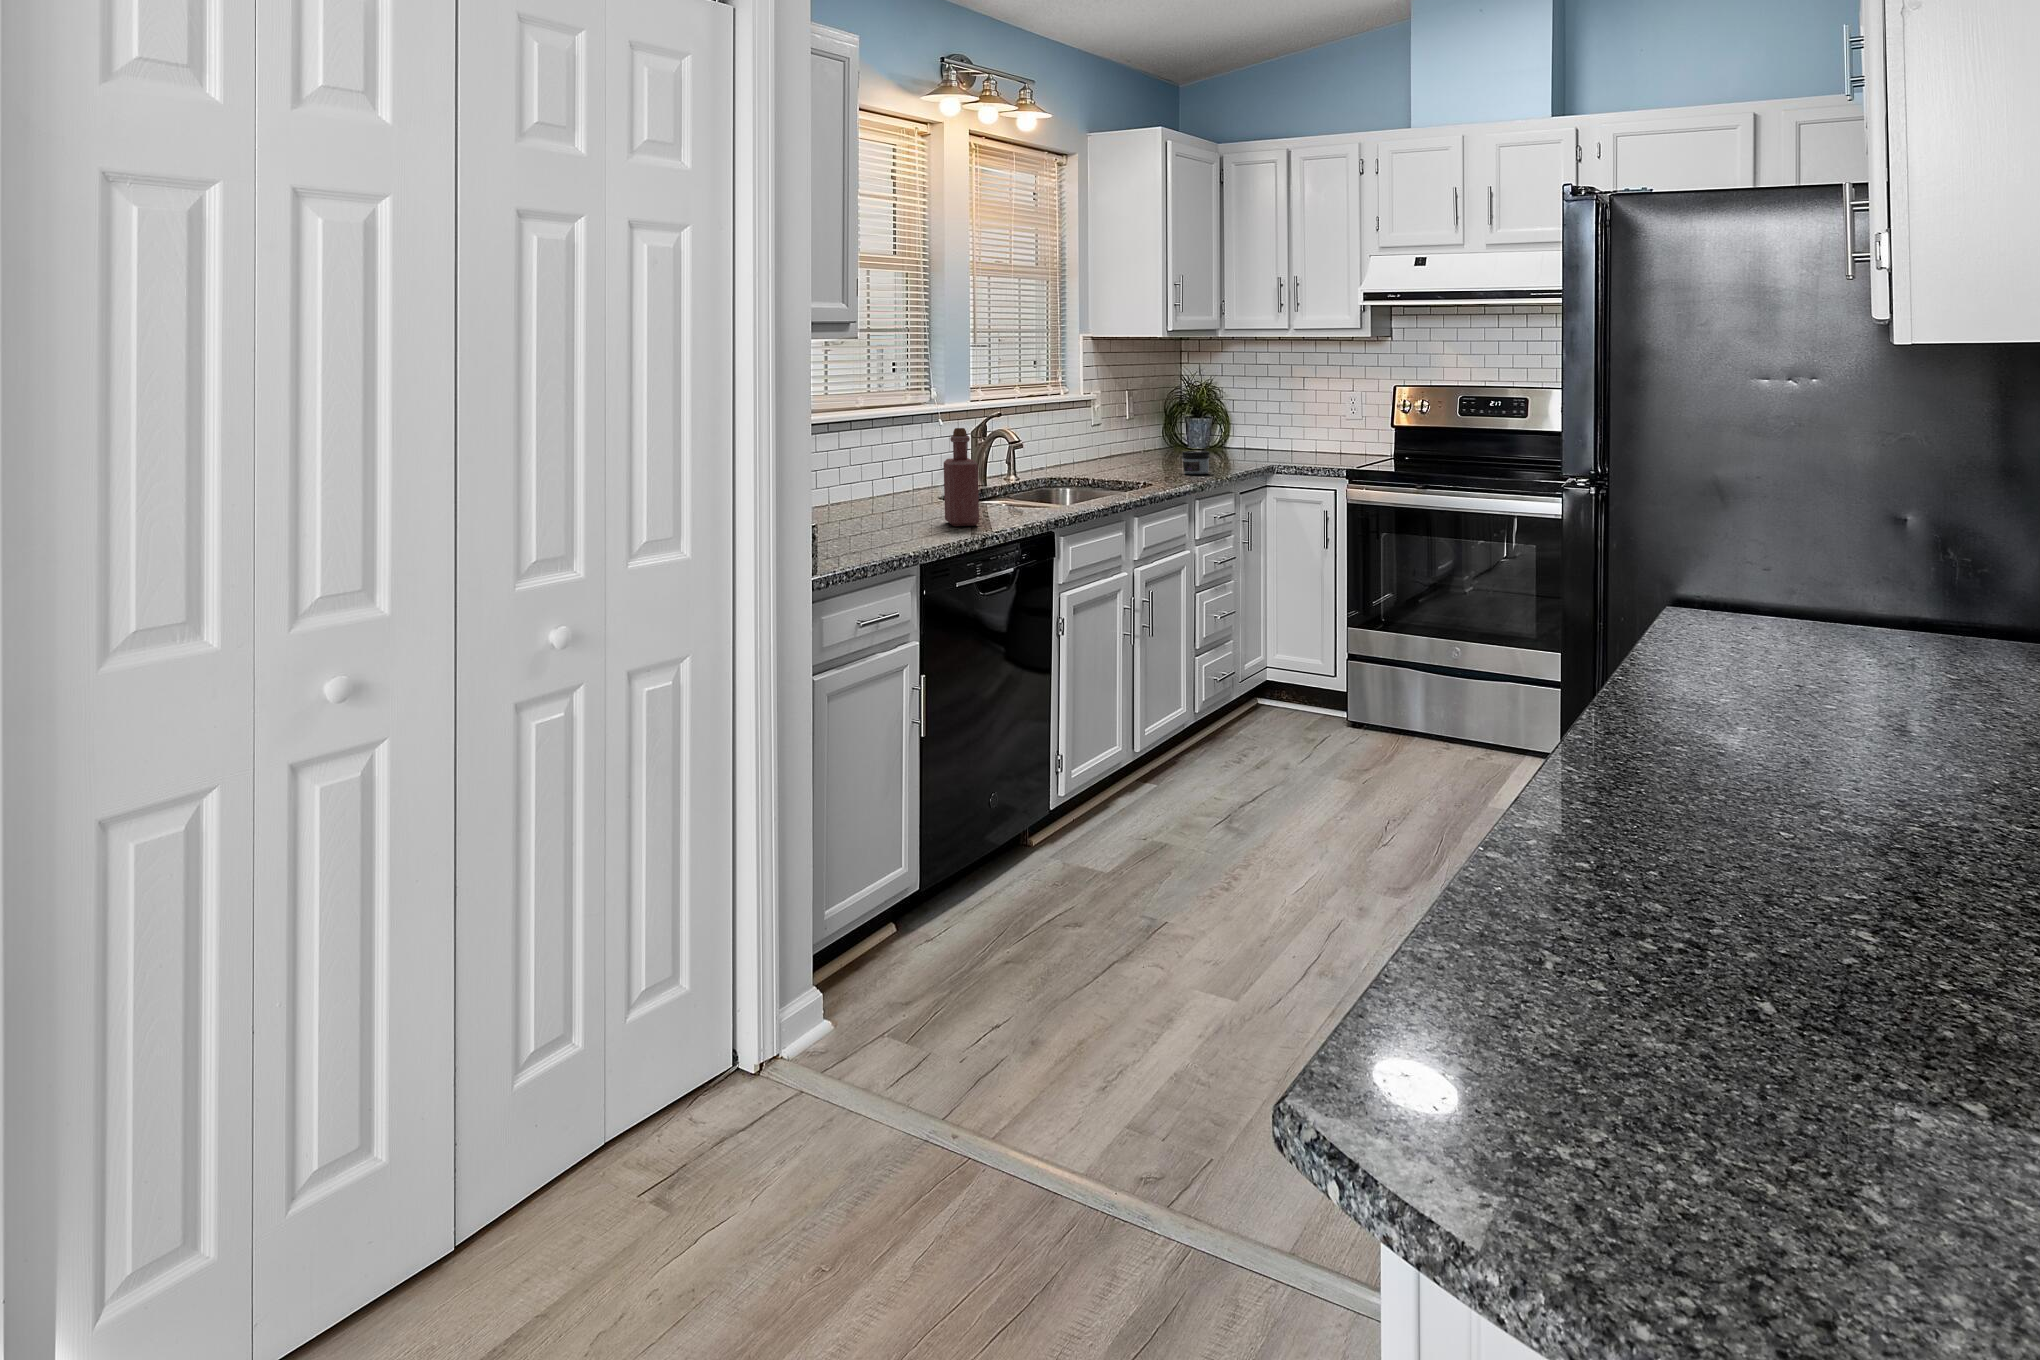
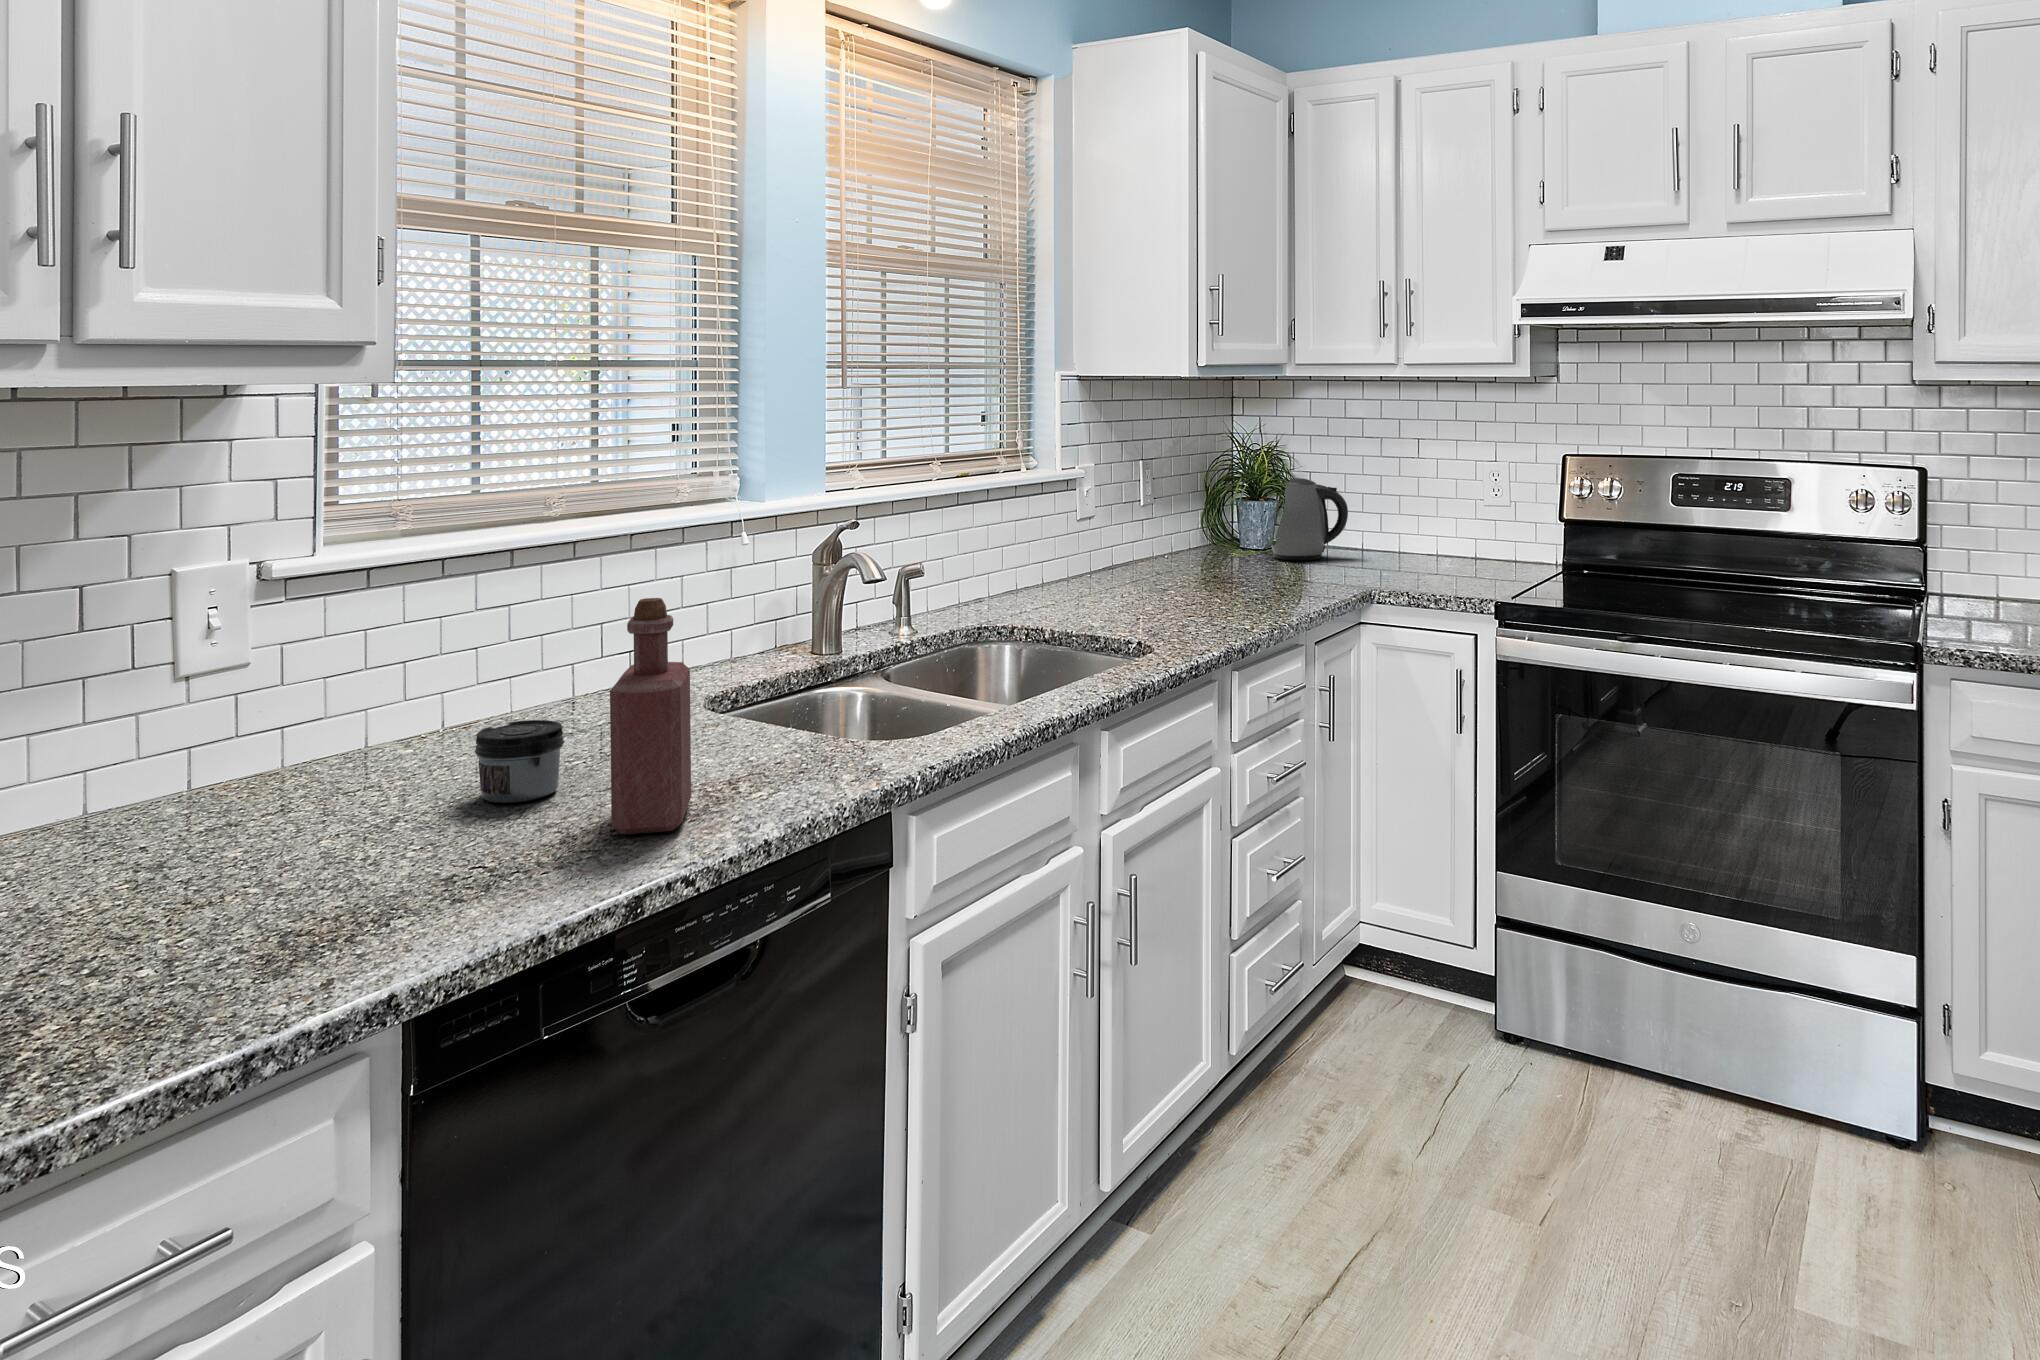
kettle: none [1203,404,1258,455] -> present [1271,478,1348,560]
jar: present [1182,451,1210,475] -> present [475,720,564,803]

